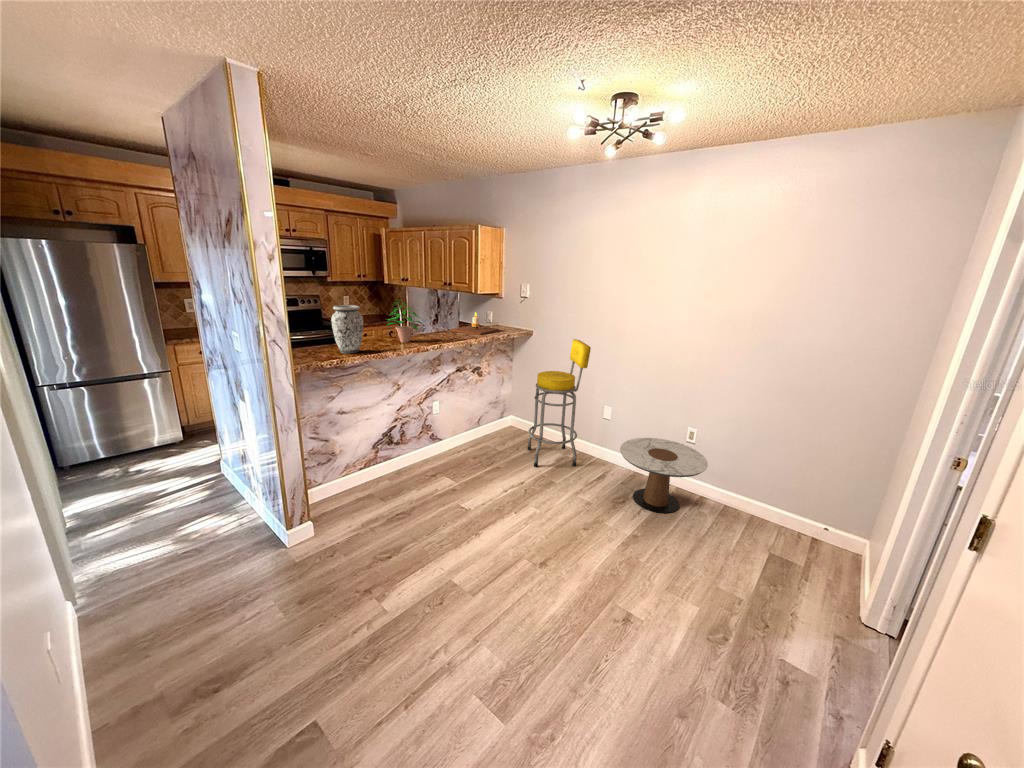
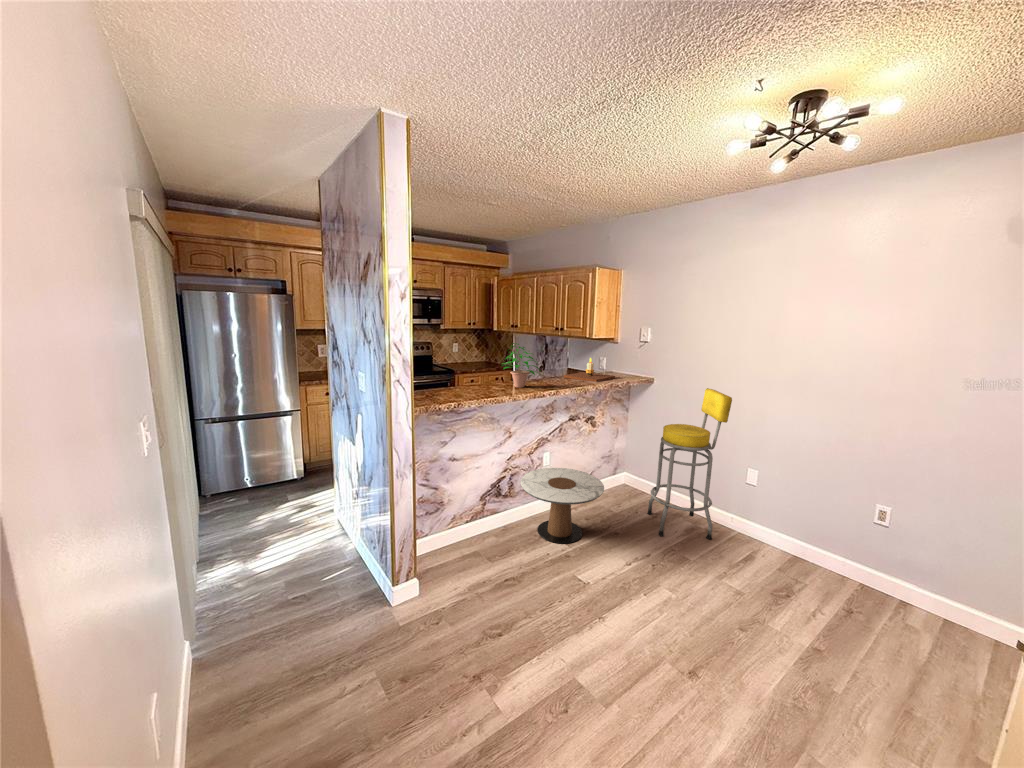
vase: present [331,305,363,353] -> none [451,348,482,397]
side table: present [620,438,708,513] -> present [521,468,604,544]

